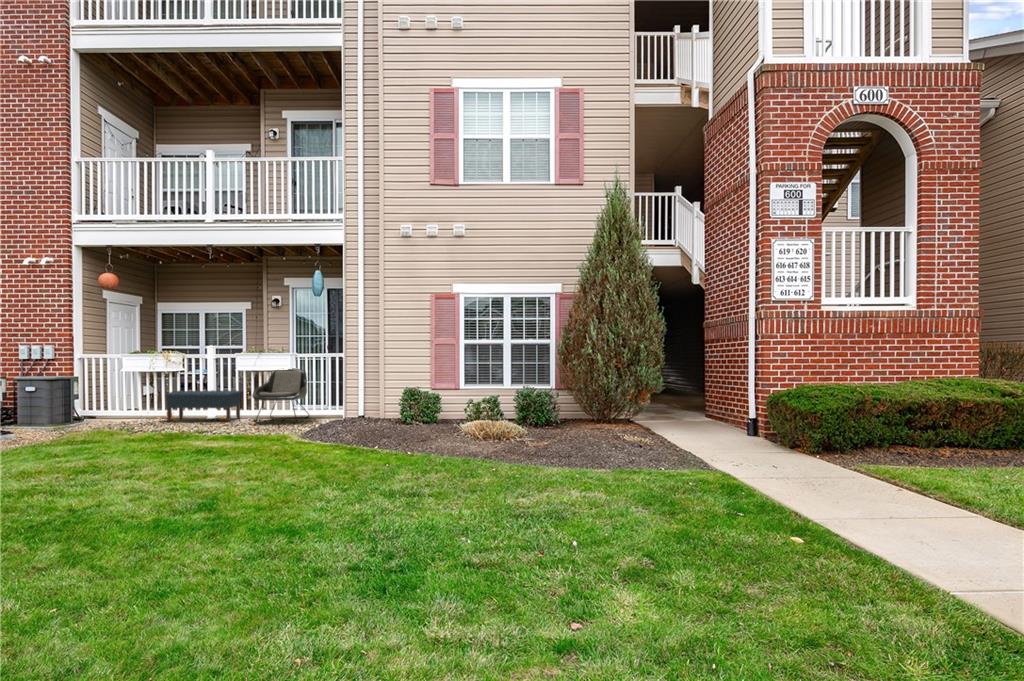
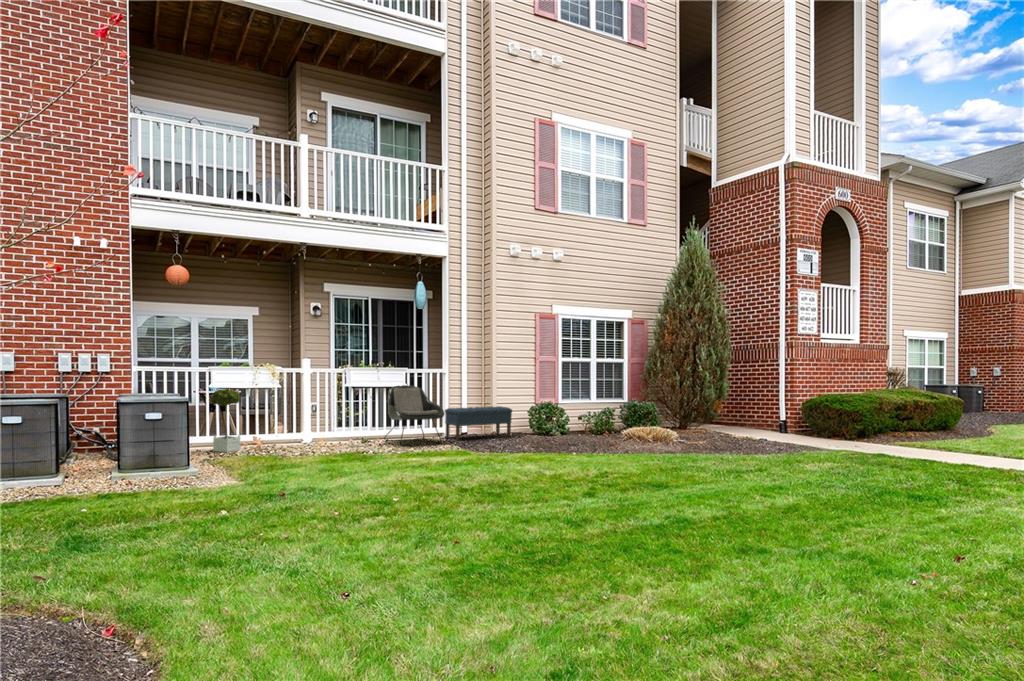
potted tree: none [127,369,152,420] -> present [210,388,241,452]
bench: present [166,390,241,422] -> present [445,406,512,441]

